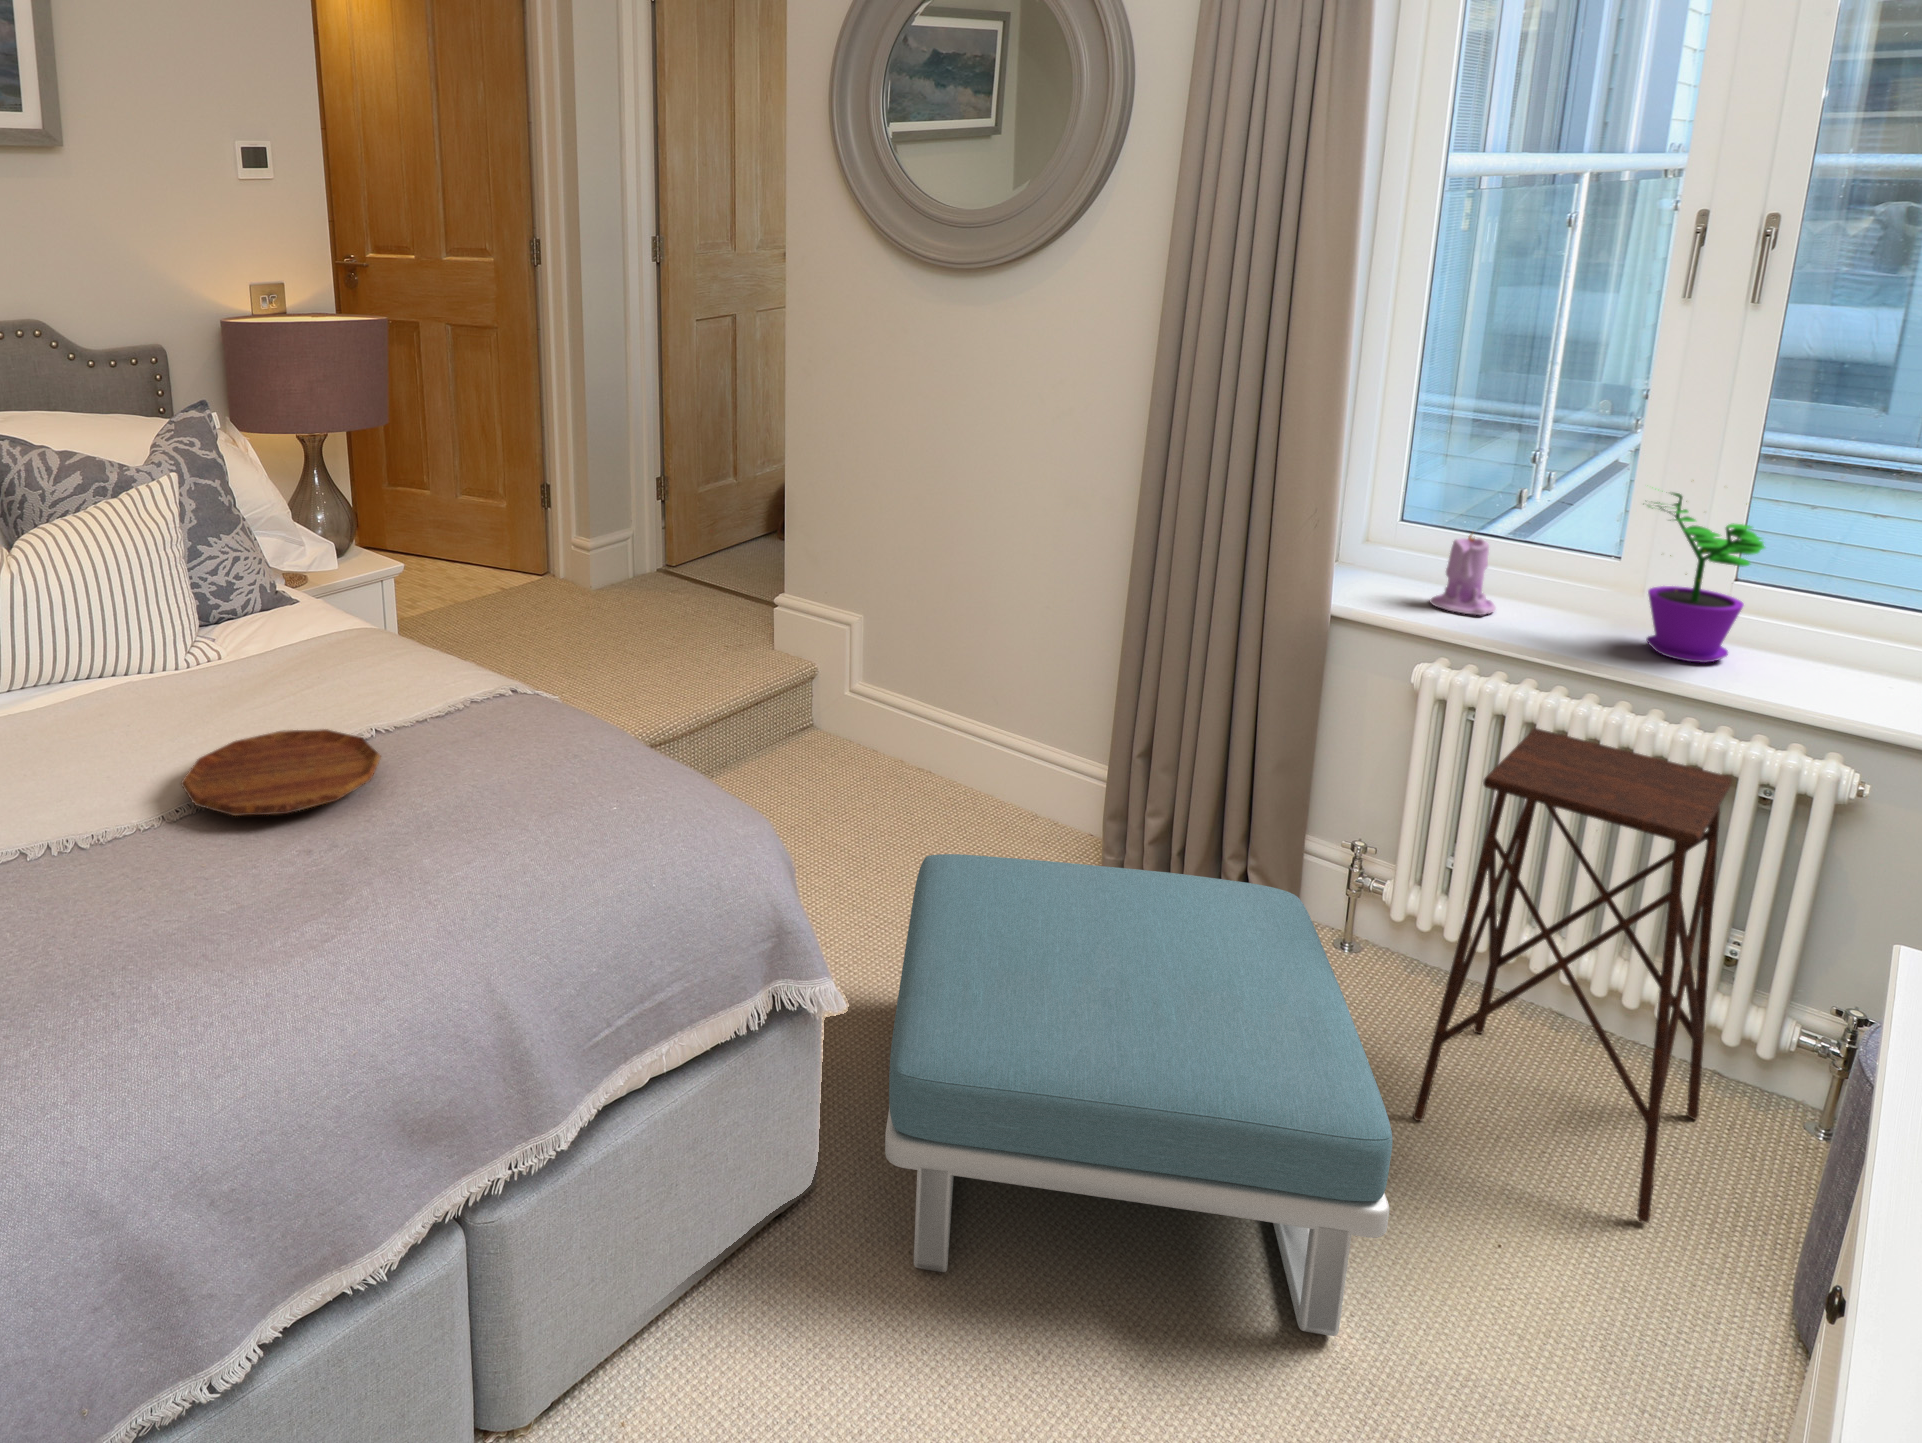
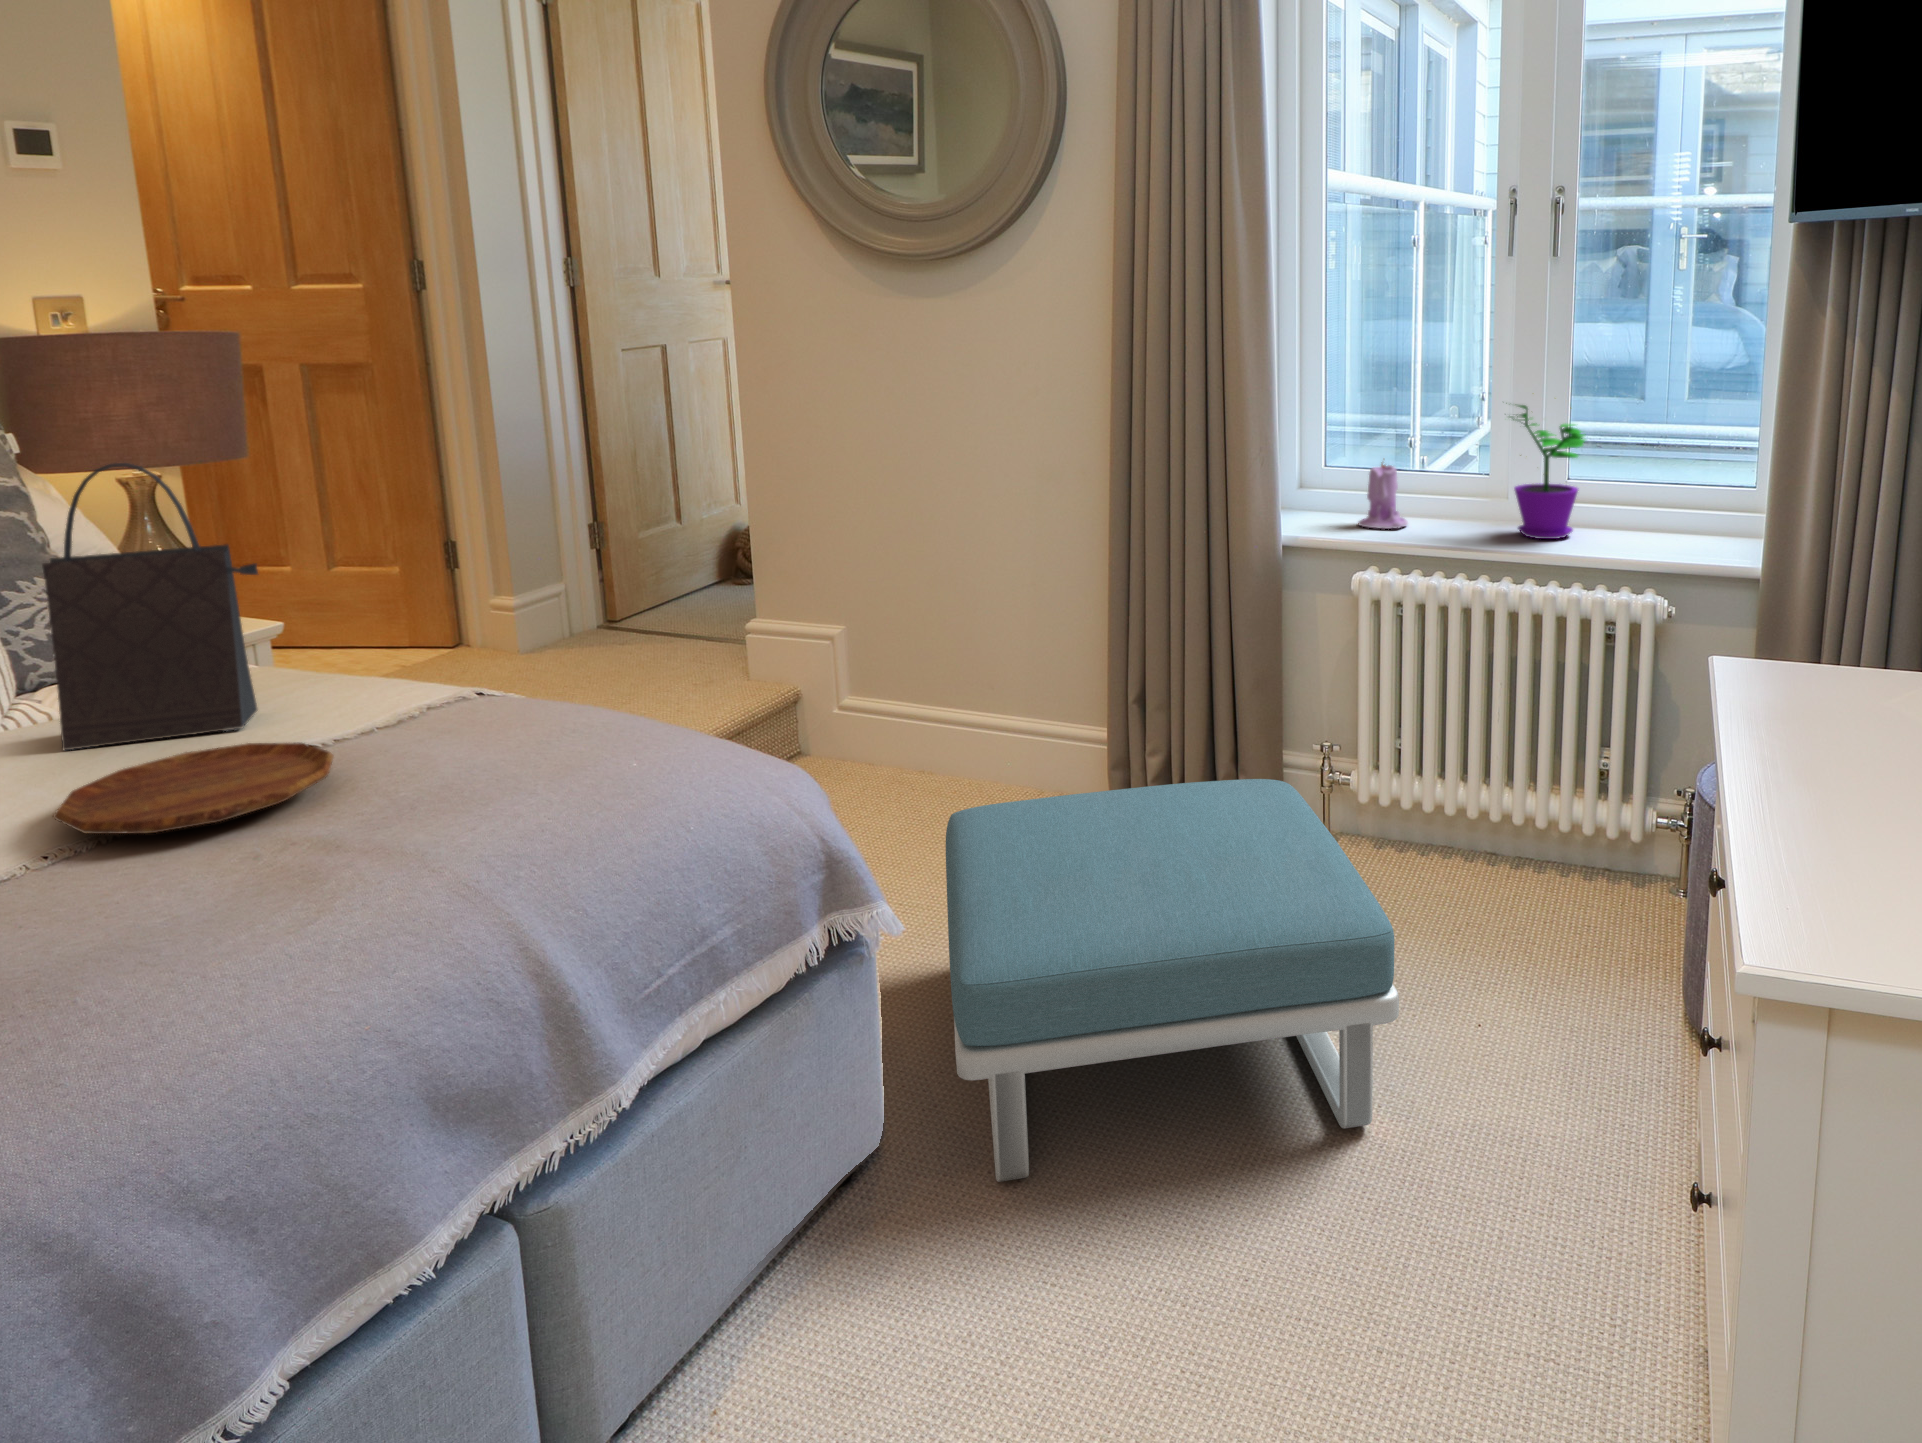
handbag: none [205,475,351,703] -> present [42,463,258,751]
side table: present [1413,728,1732,1223] -> none [1401,605,1600,982]

